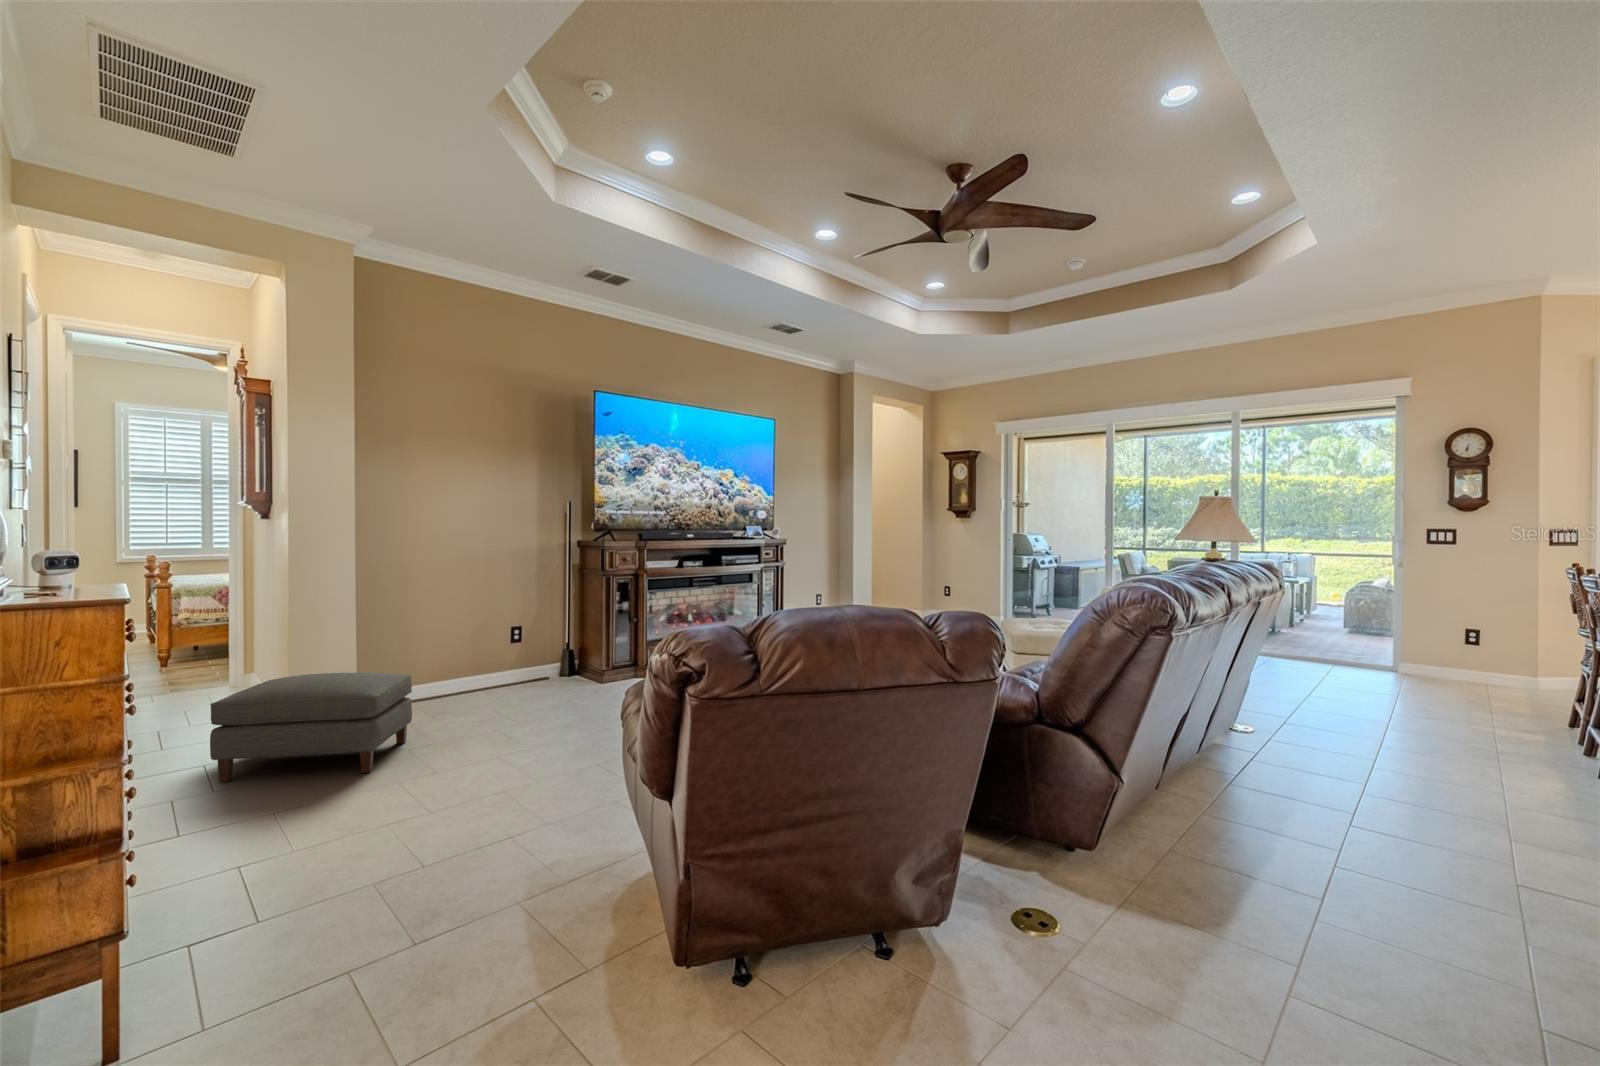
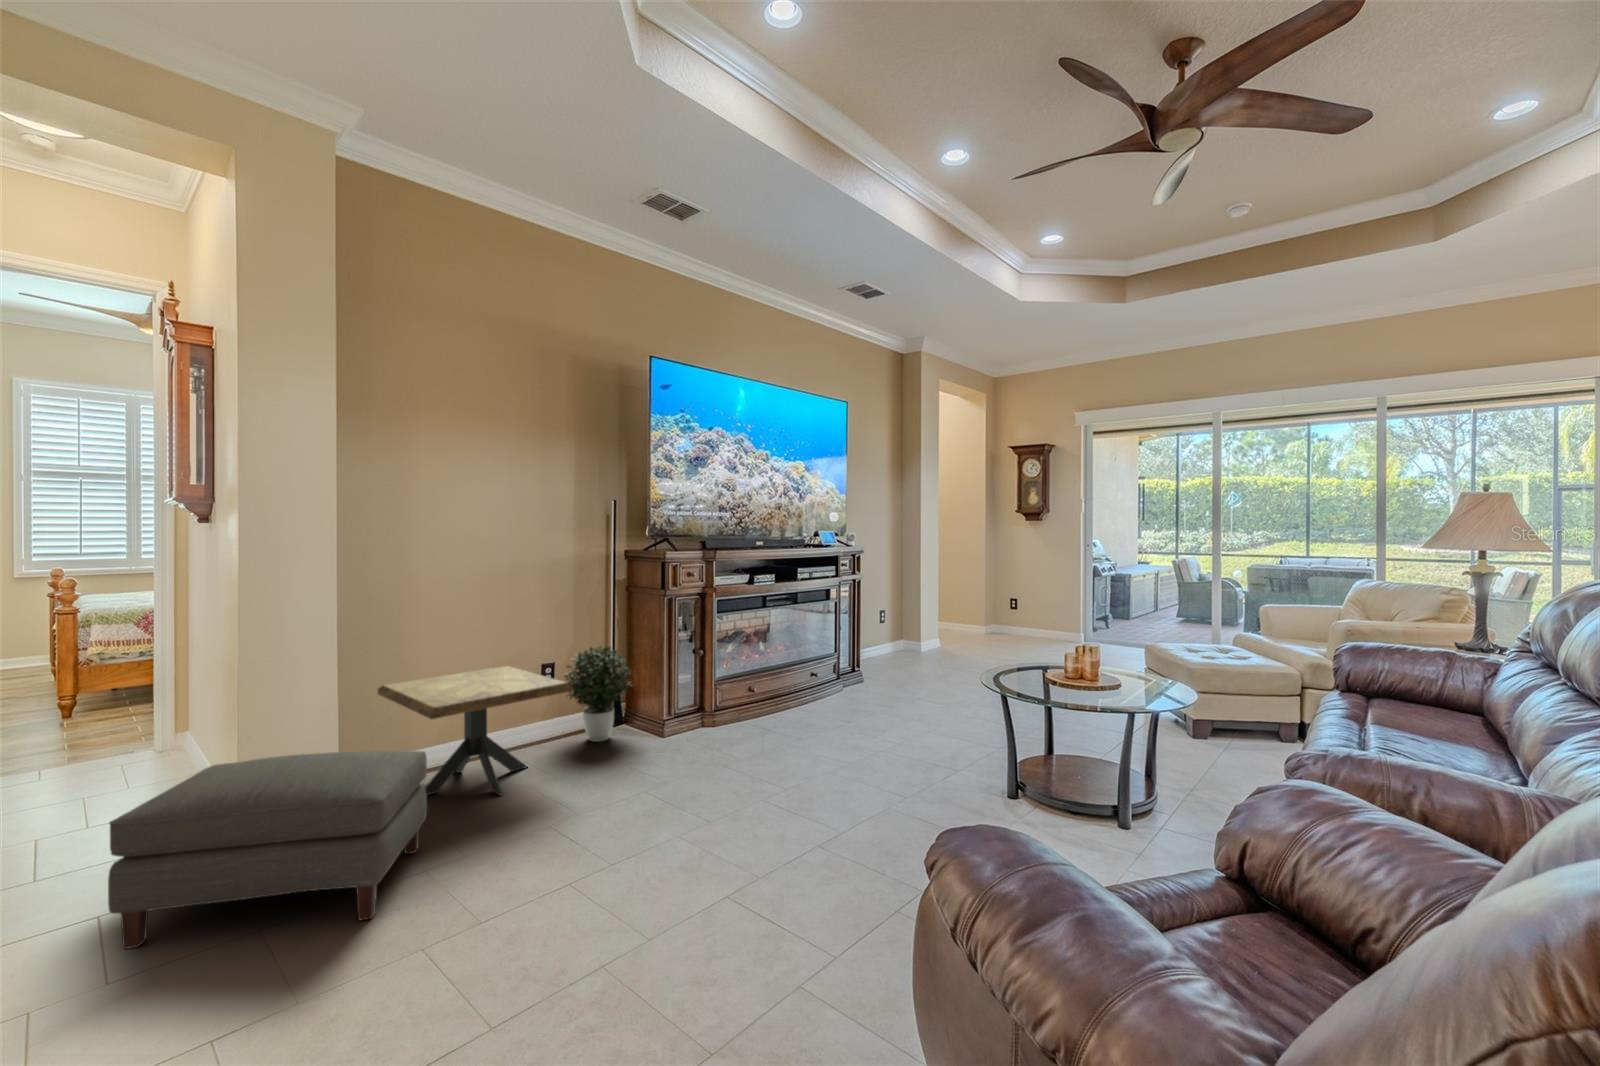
potted plant: none [527,613,581,686] -> present [565,646,631,742]
side table: none [385,626,524,715] -> present [378,666,572,795]

